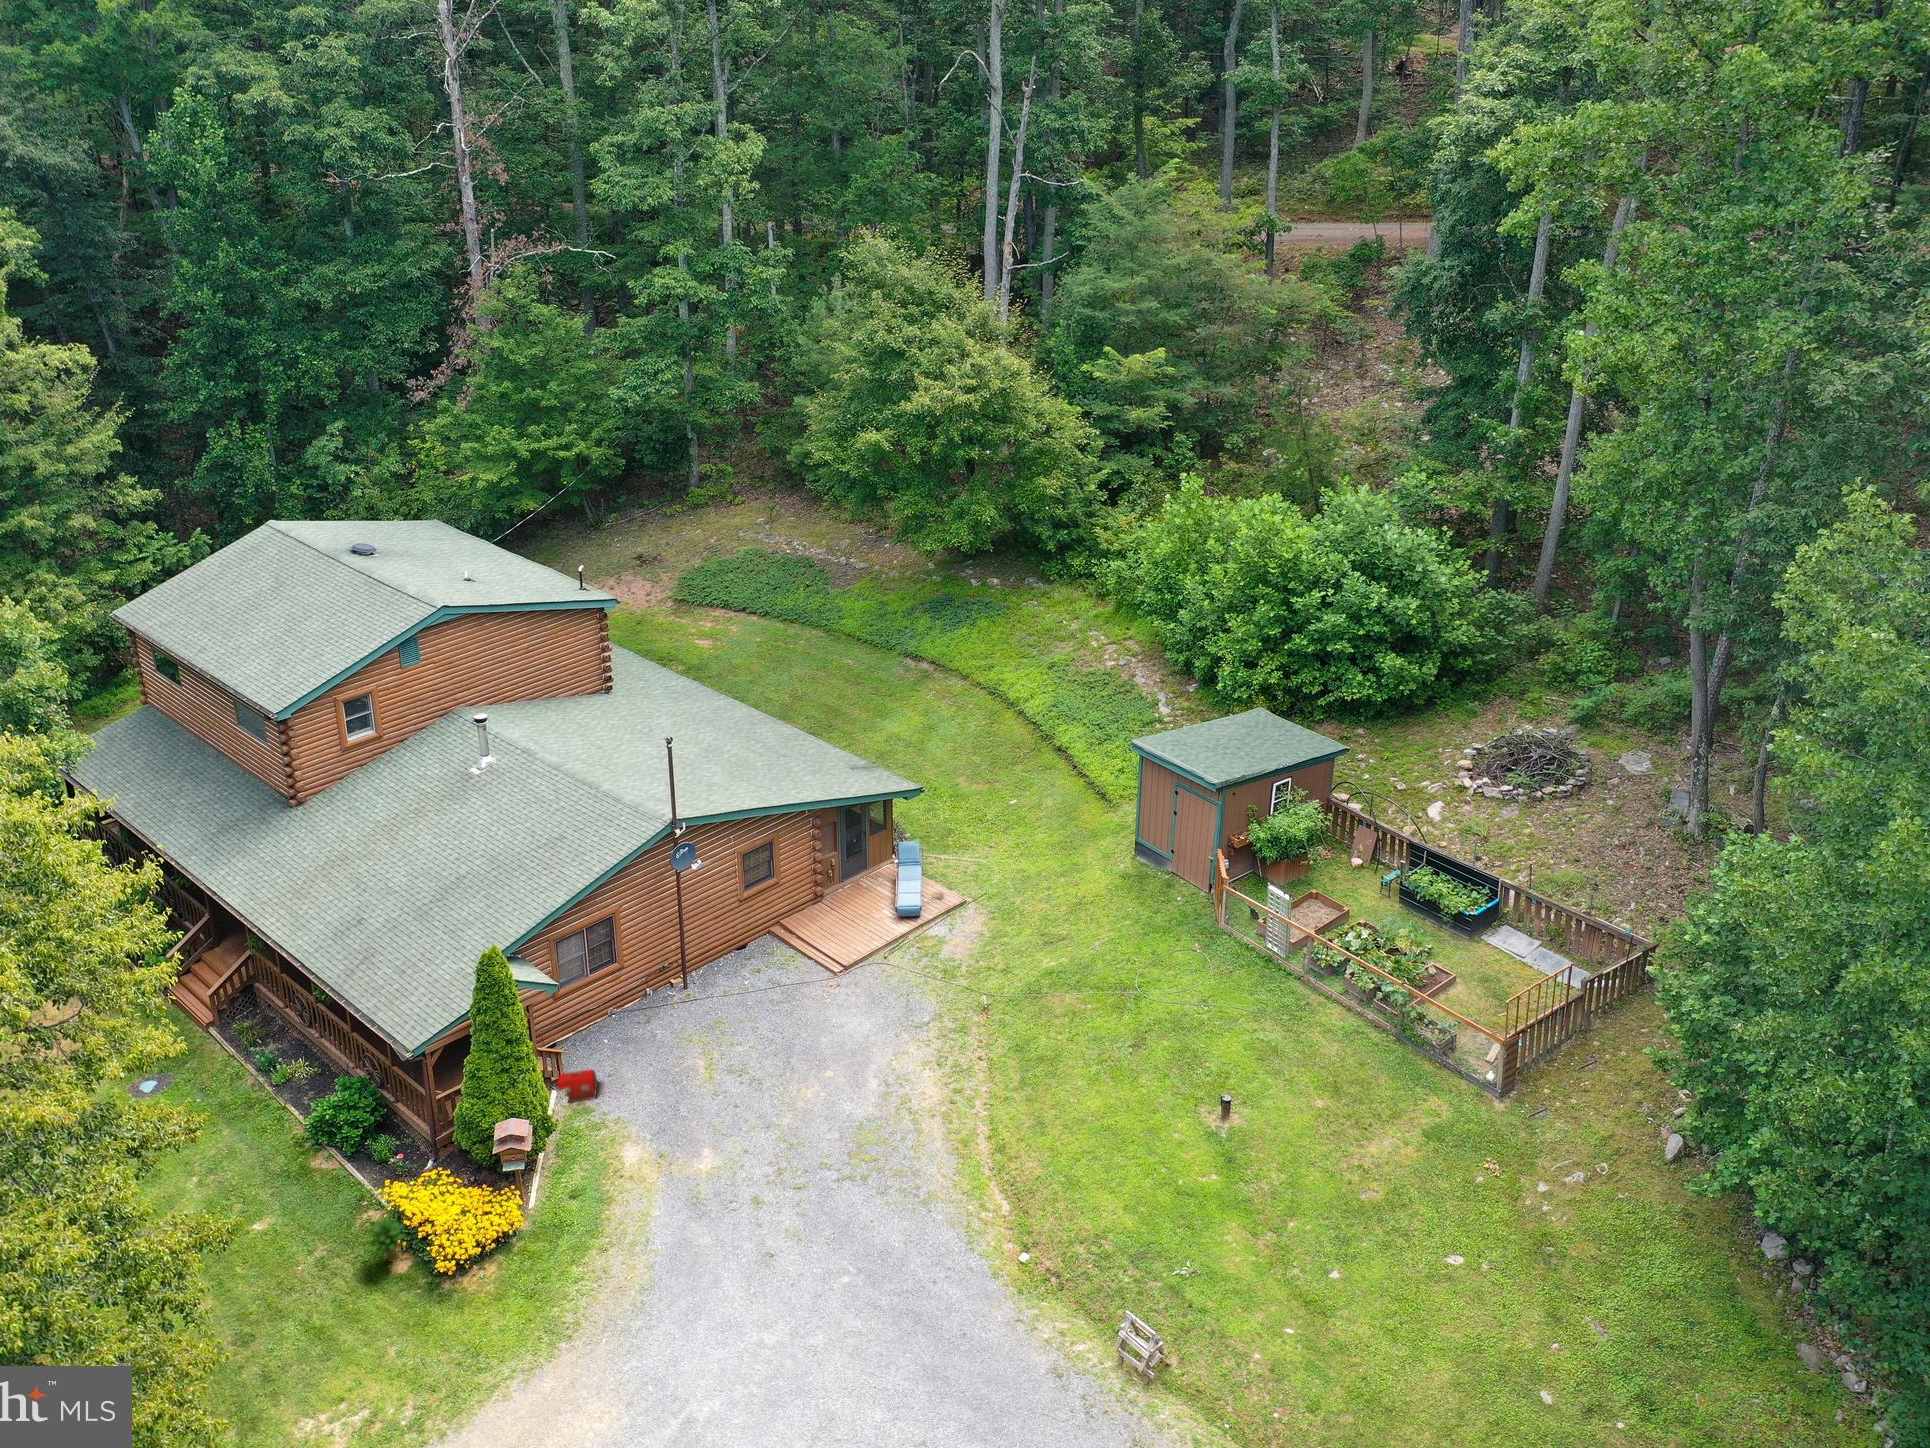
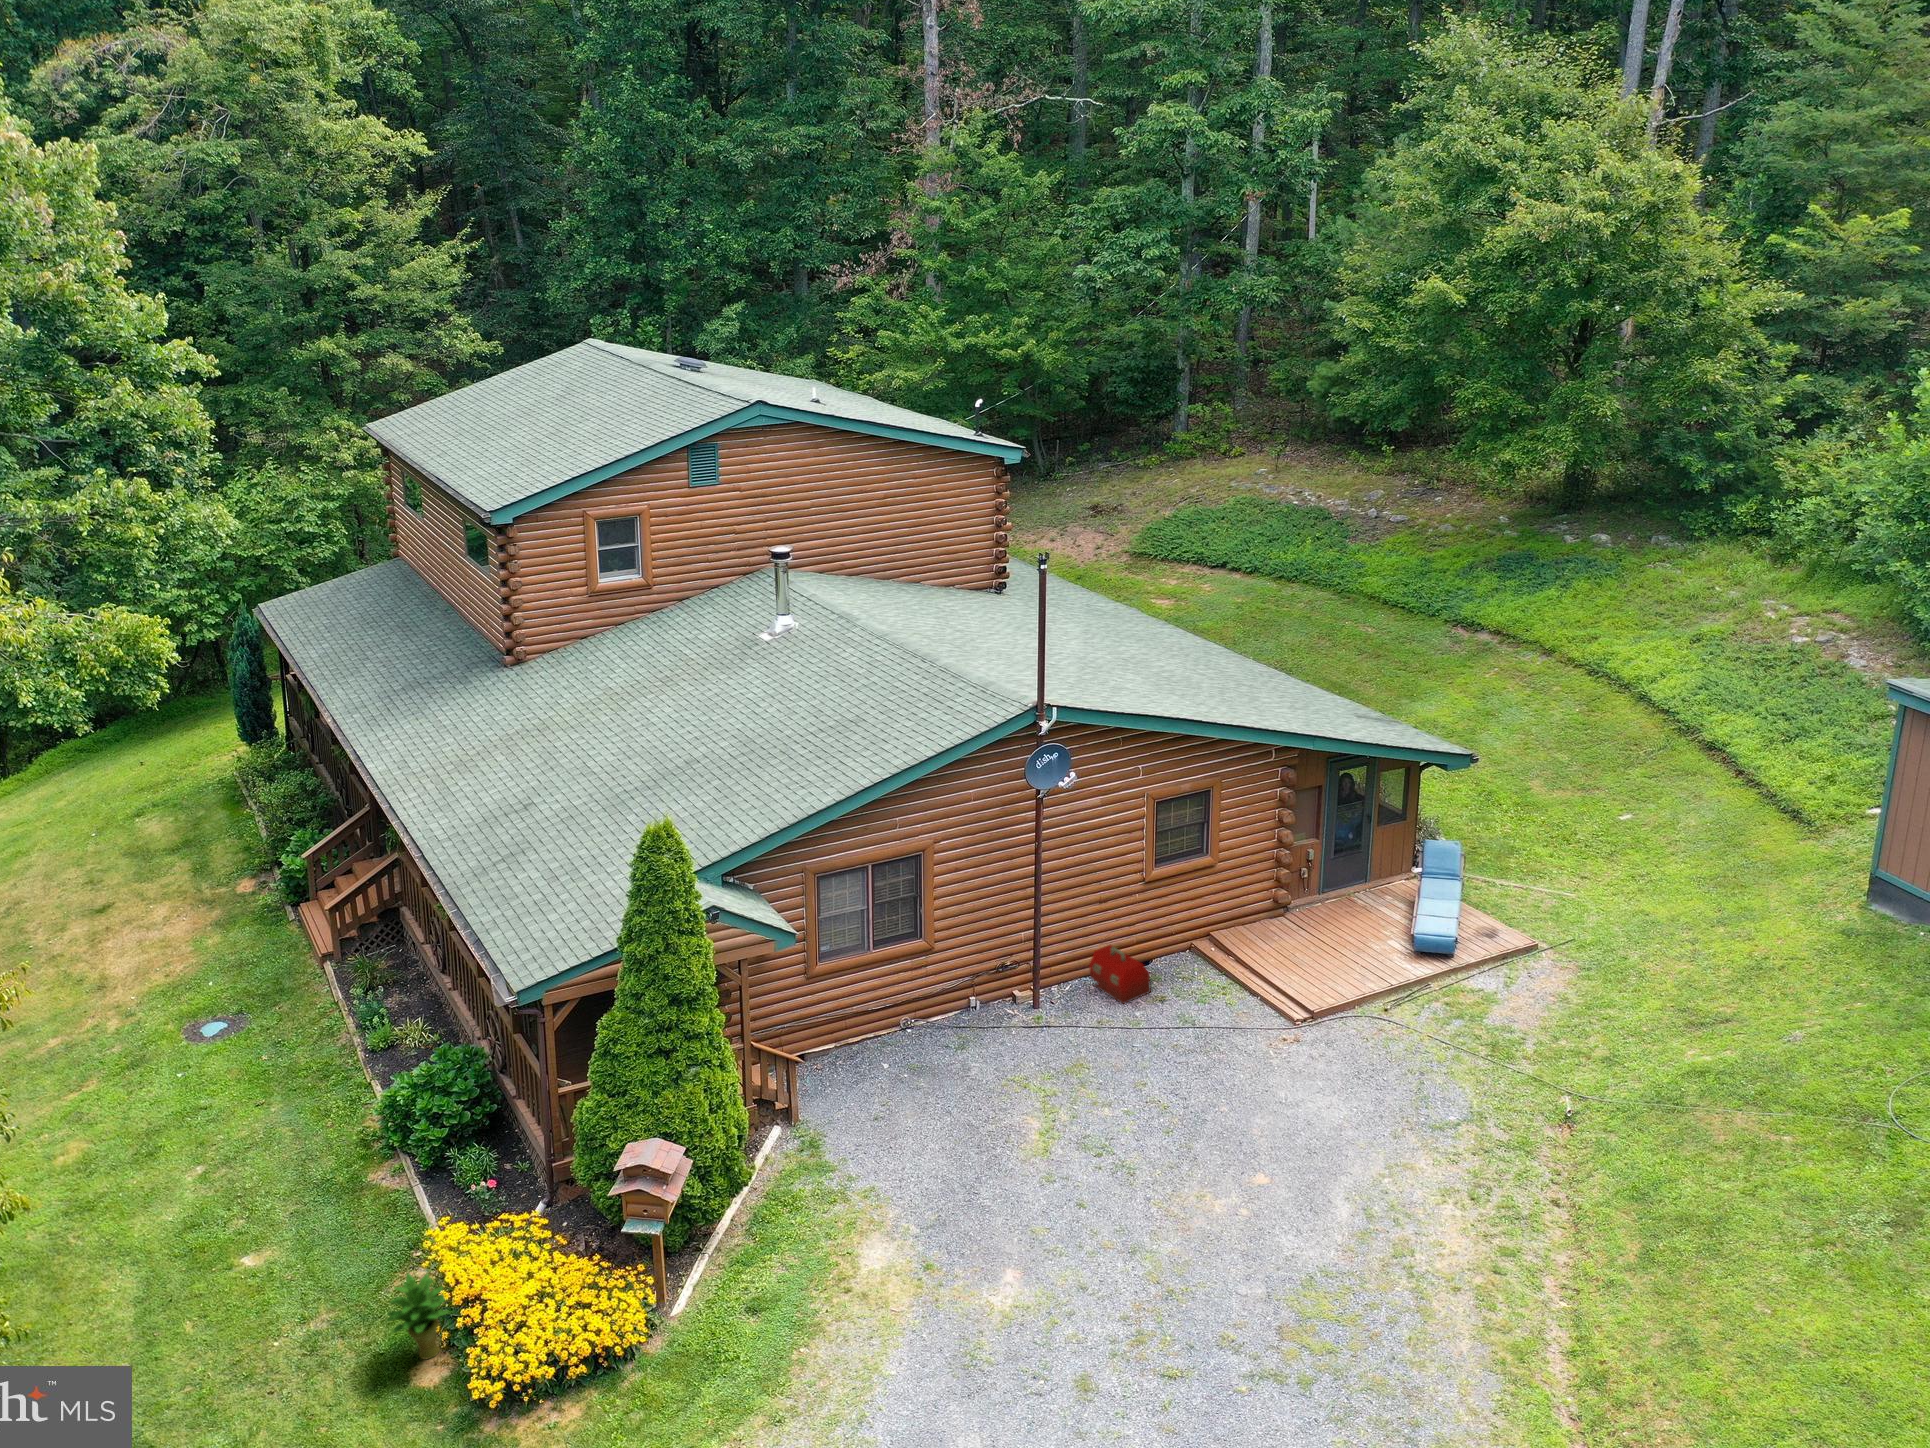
toolbox: present [557,1069,598,1102] -> present [1089,945,1151,1004]

